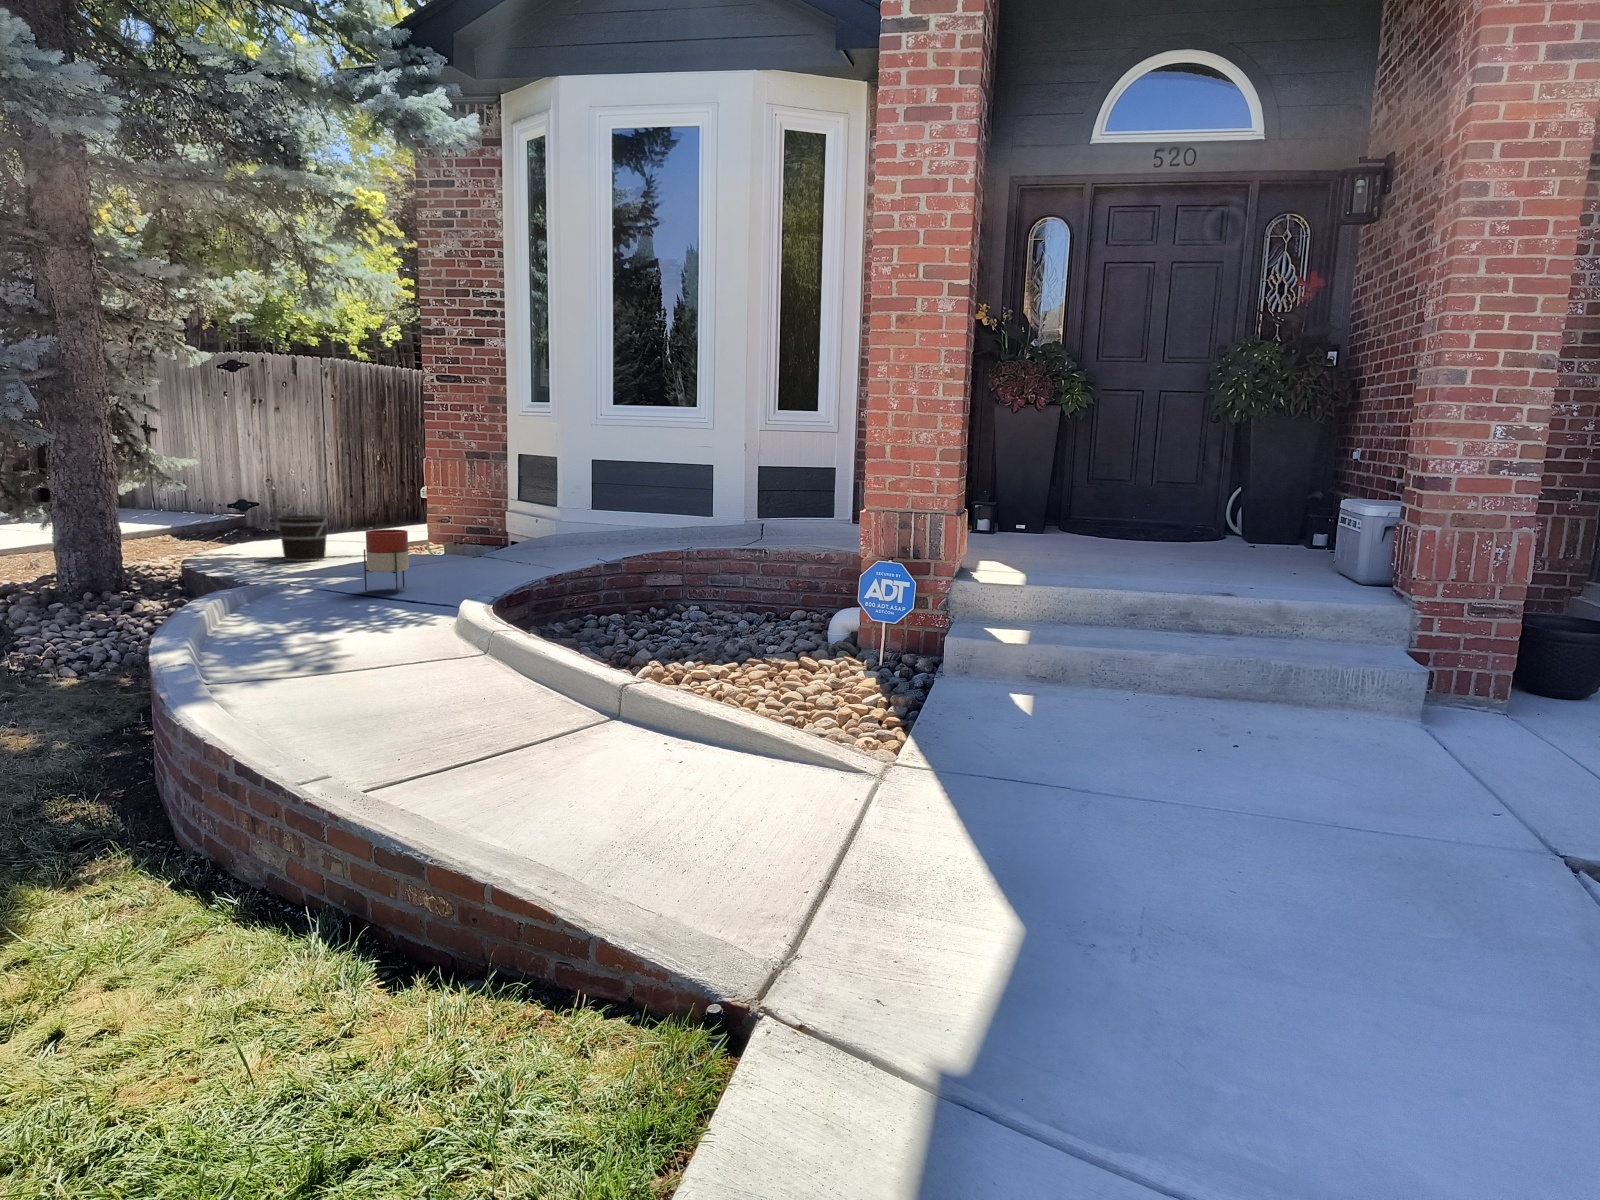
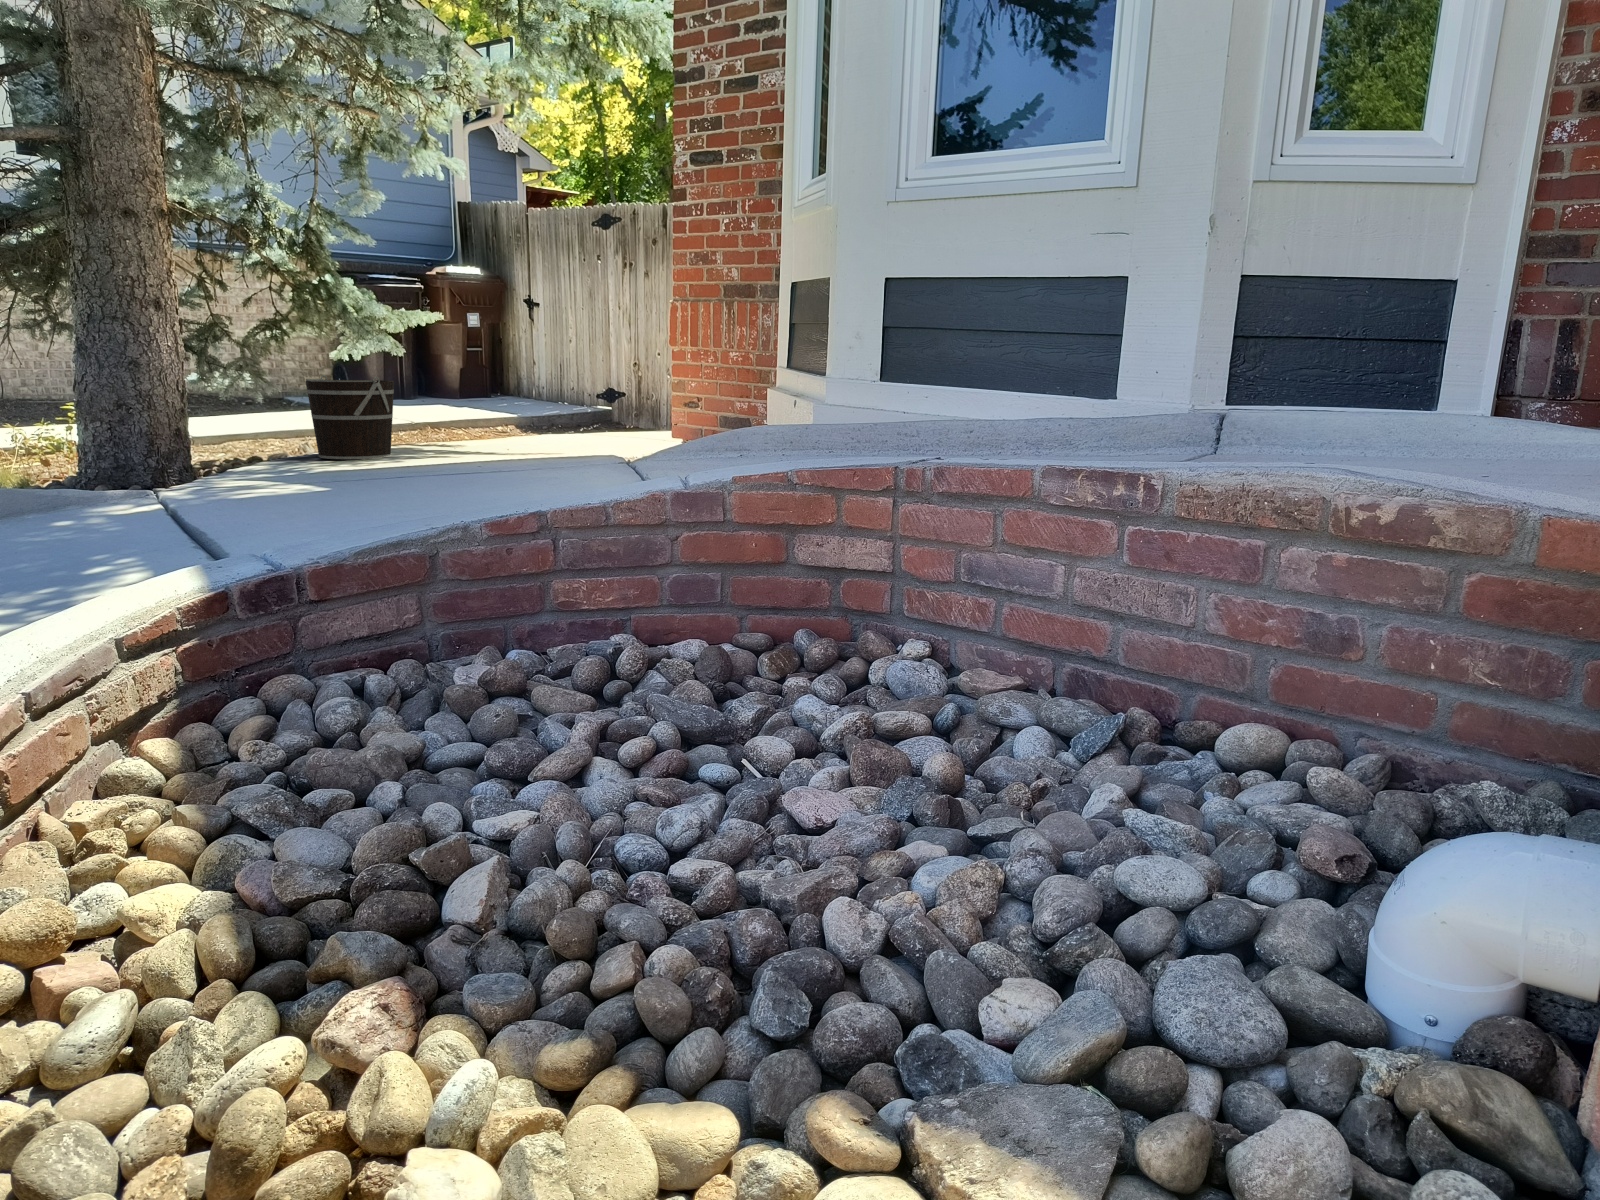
planter: present [364,530,409,593] -> none [150,384,269,531]

